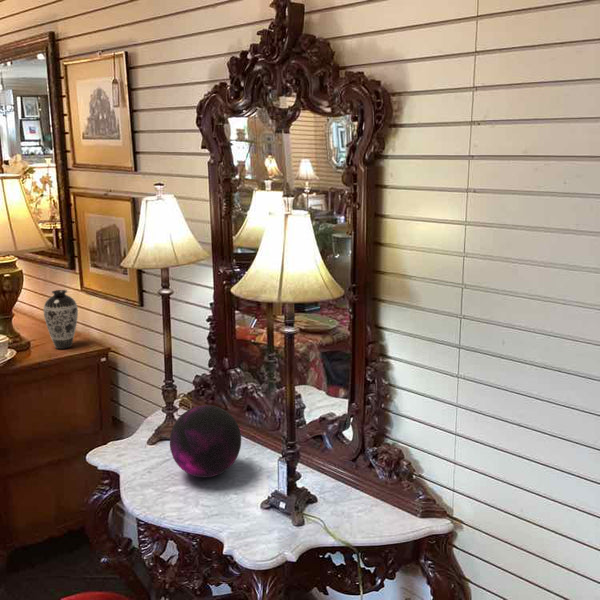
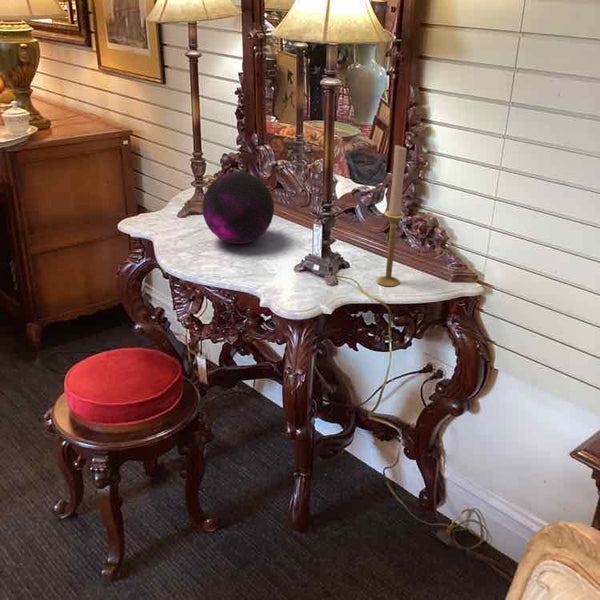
decorative vase: present [44,290,78,349] -> none [61,66,97,130]
candlestick: none [344,386,368,526] -> present [376,145,407,286]

